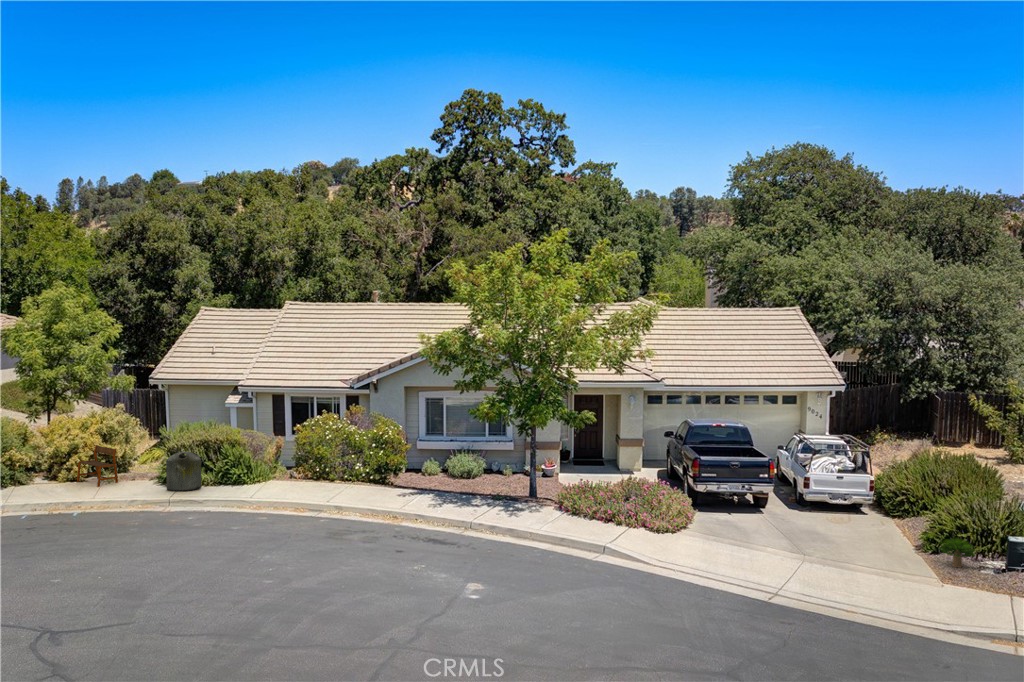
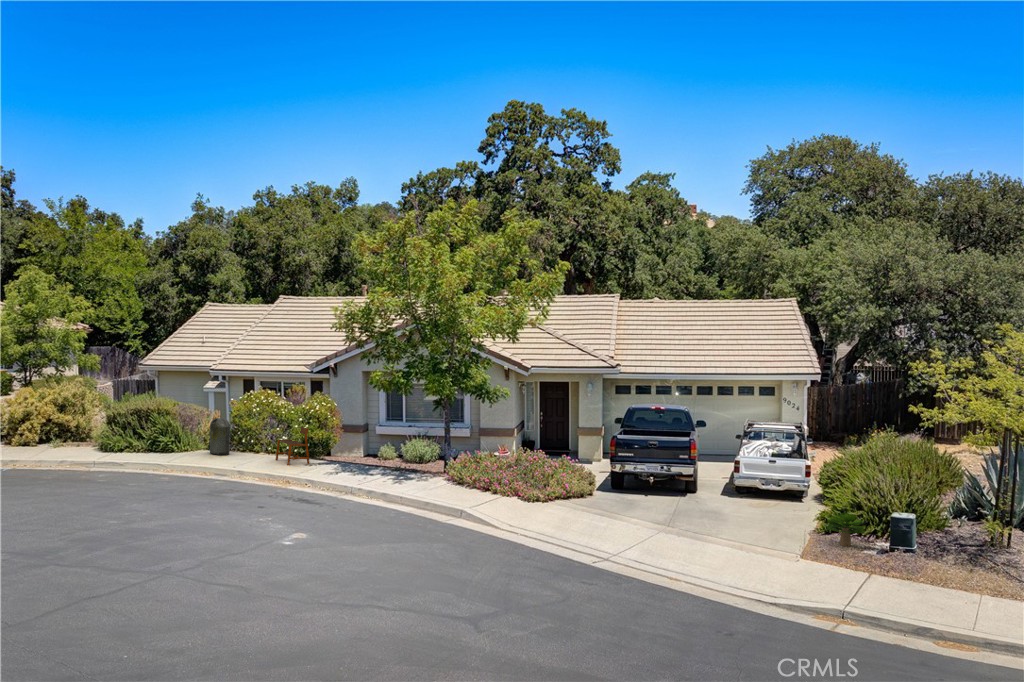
bench: present [77,445,118,487] -> present [276,427,309,465]
trash can: present [166,452,201,491] -> present [210,418,230,455]

